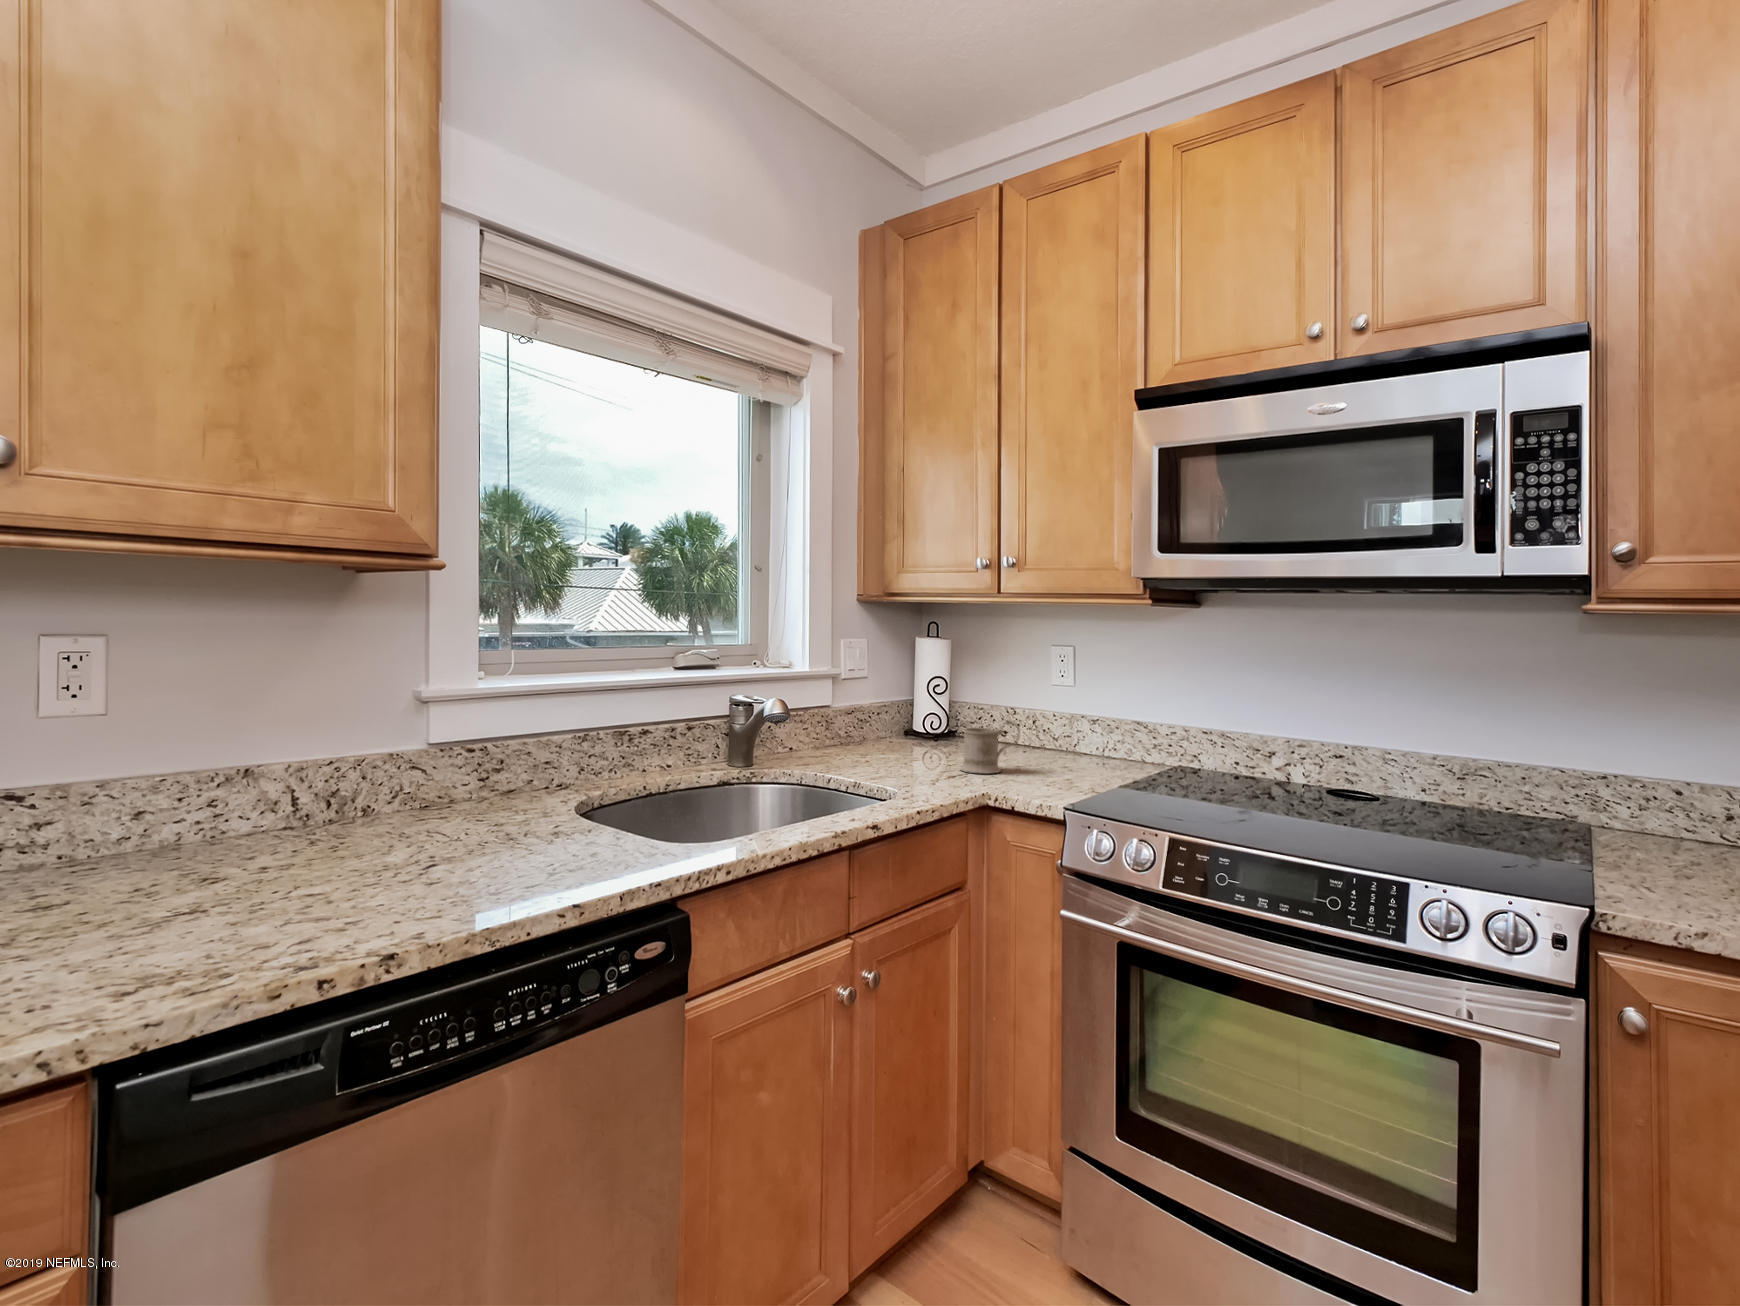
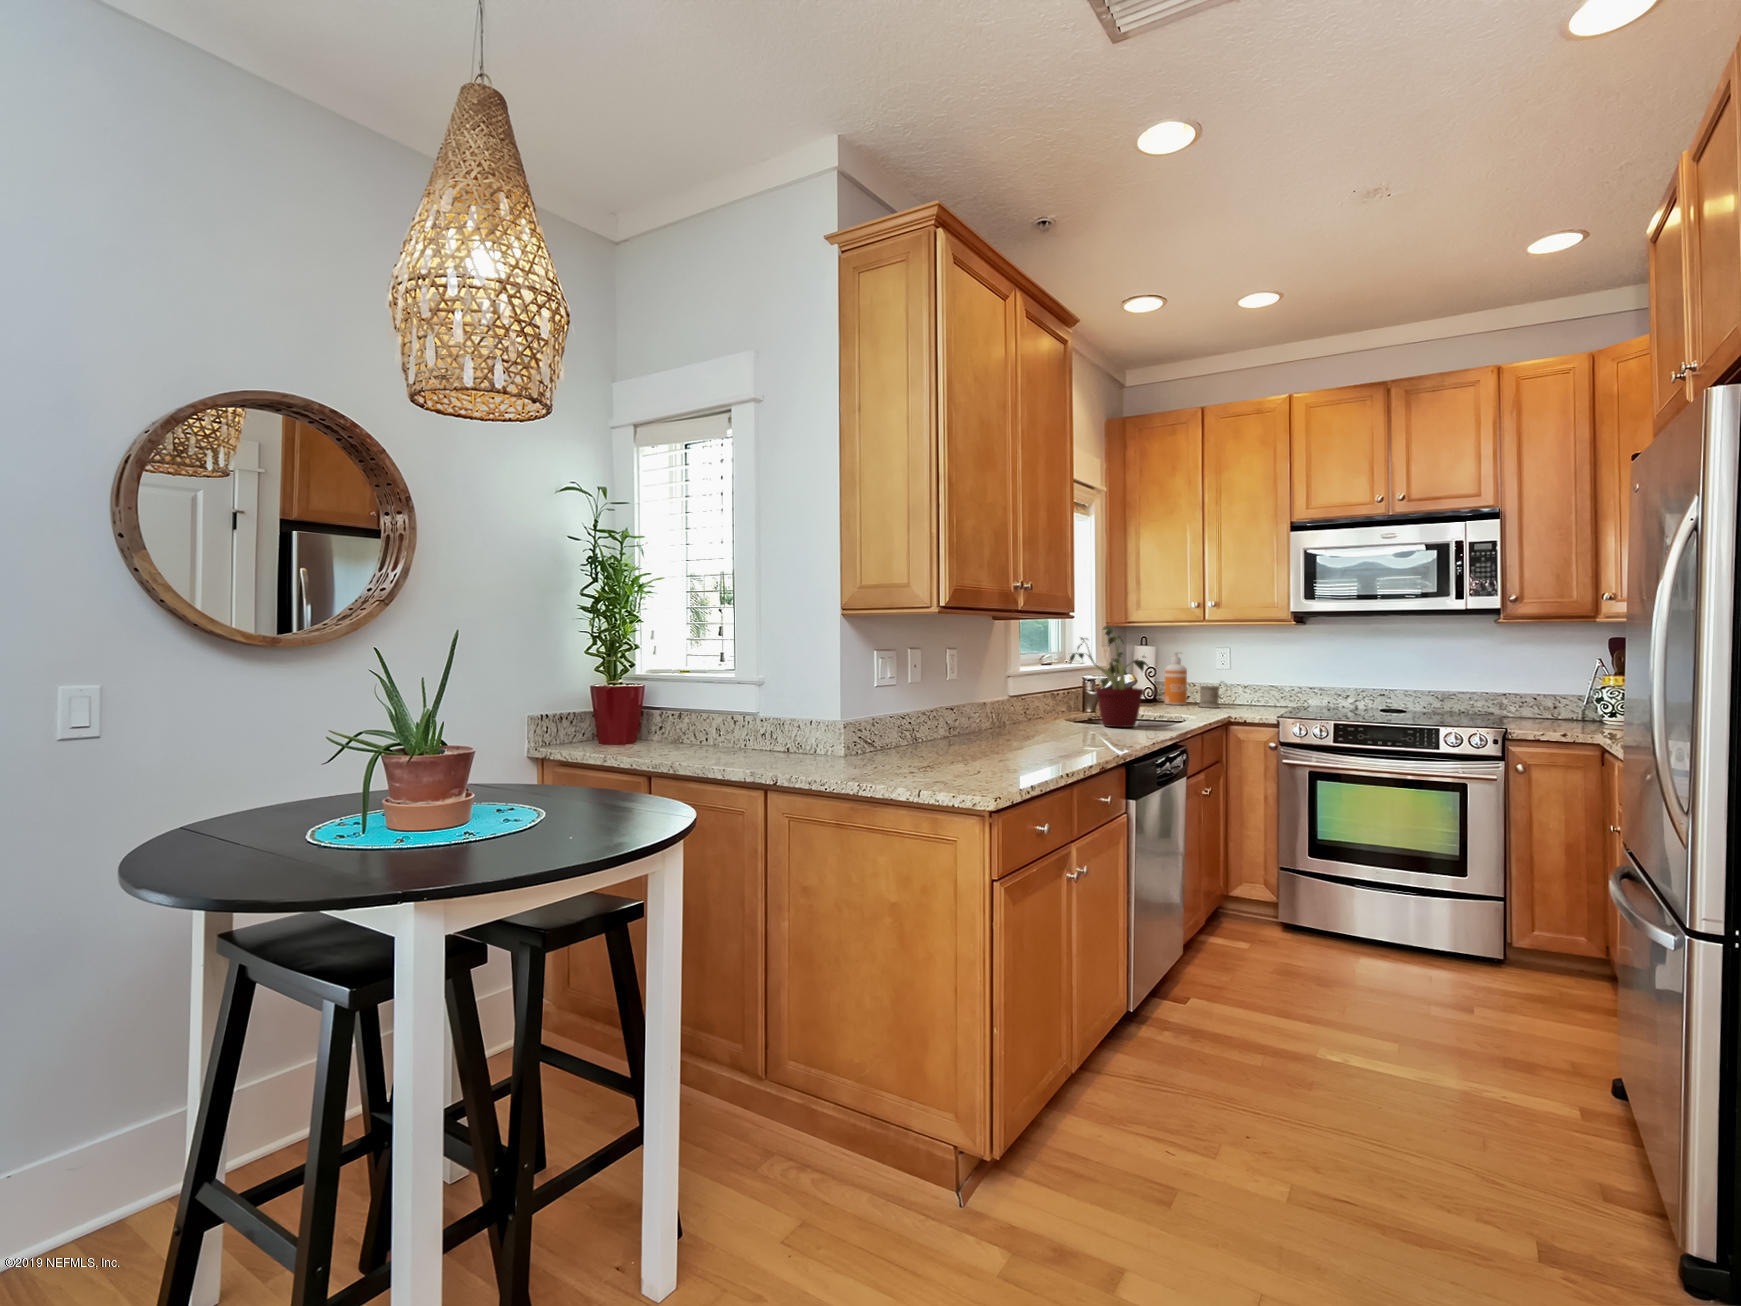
potted plant: none [324,617,528,903] -> present [1070,626,1149,727]
soap dispenser: none [918,661,958,761] -> present [1164,652,1187,705]

